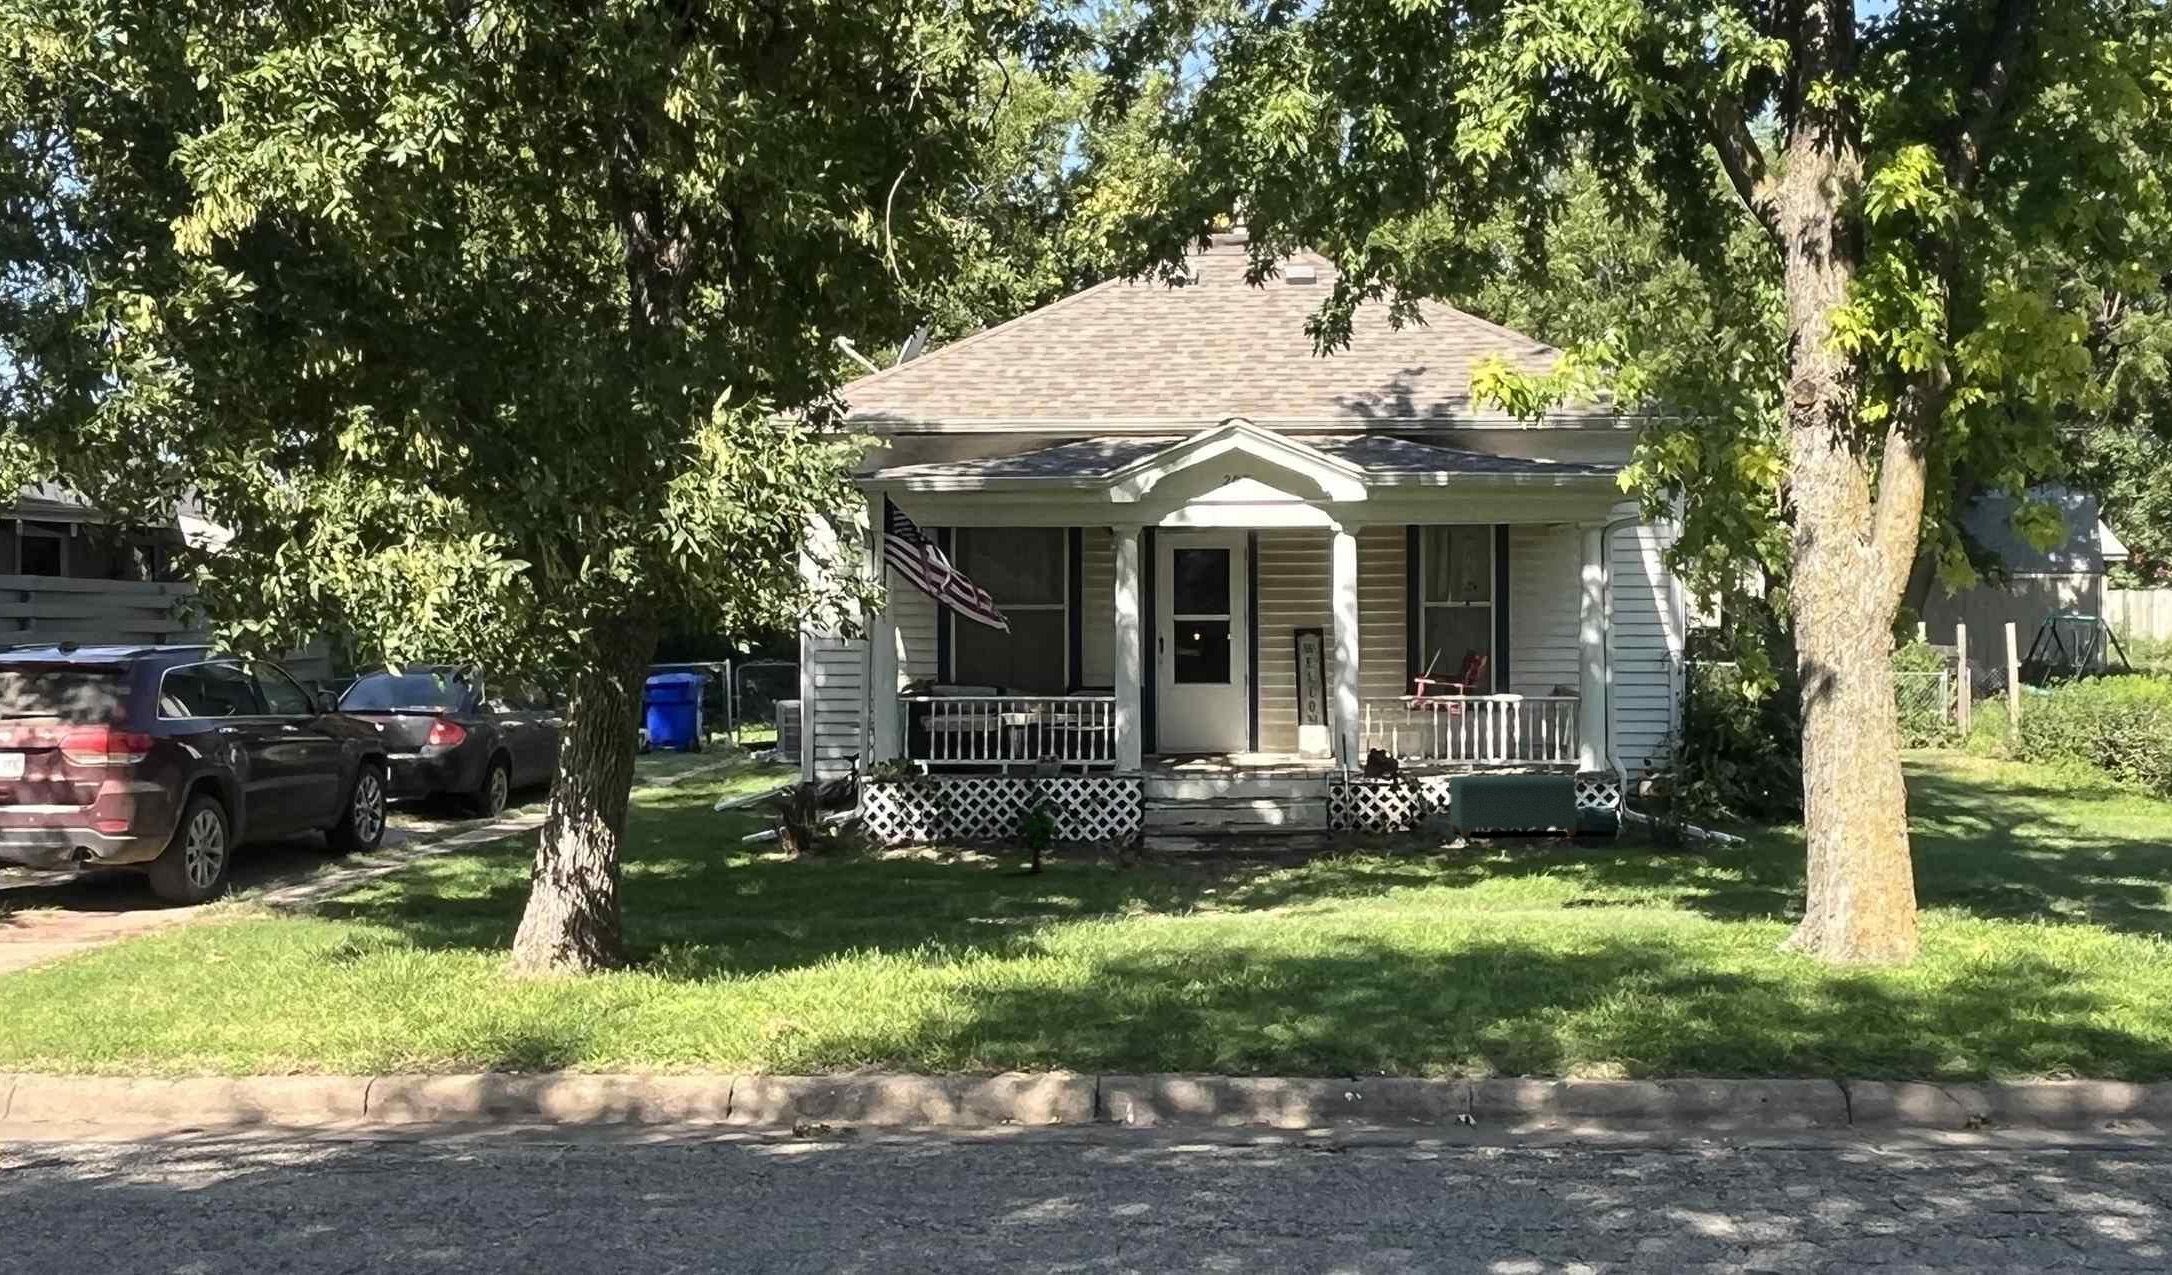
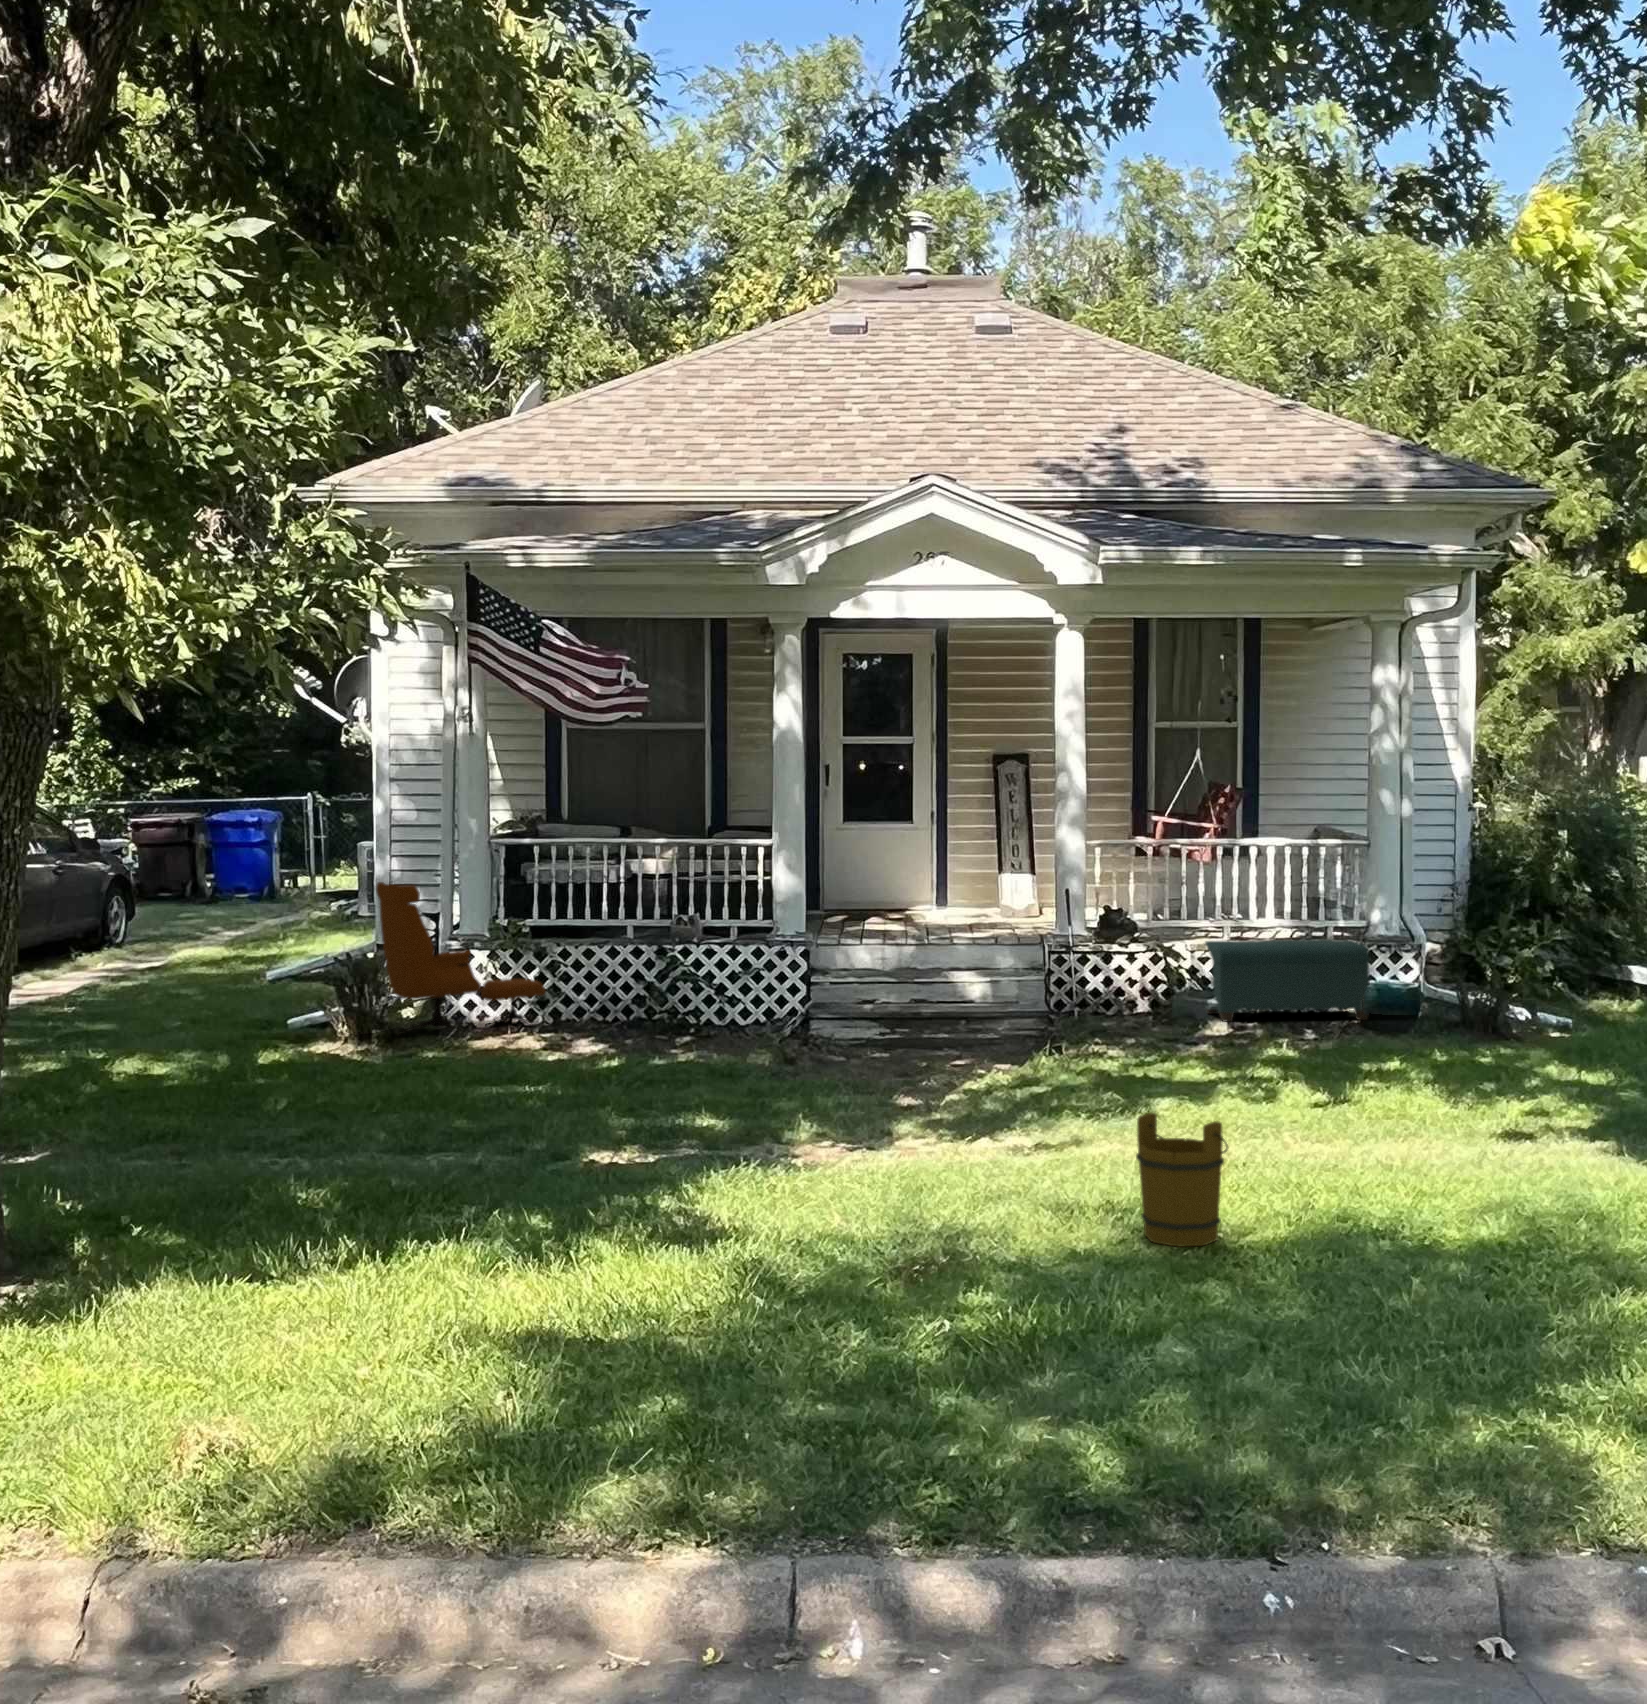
lounge chair: none [816,730,941,847] -> present [376,882,545,1037]
decorative plant: present [1018,800,1056,872] -> none [627,985,686,1087]
bucket: none [1349,859,1406,937] -> present [1136,1113,1228,1247]

